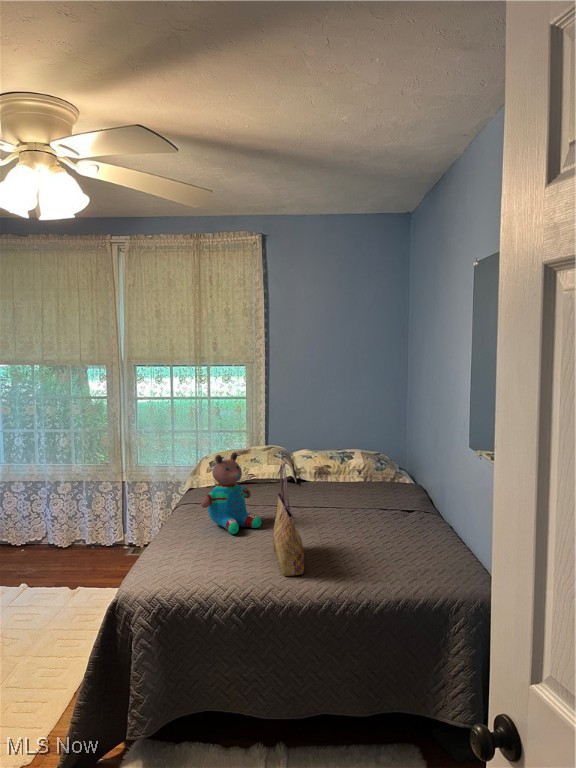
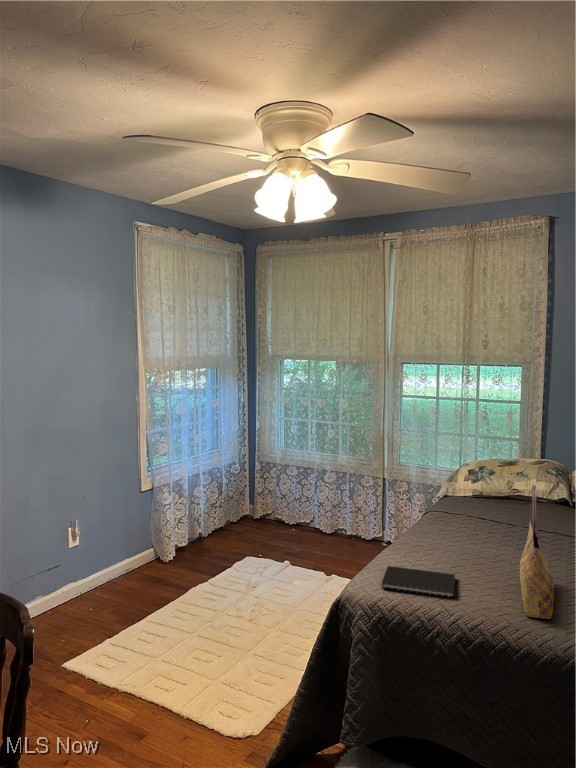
teddy bear: present [201,452,261,534] -> none [445,463,514,554]
notebook: none [156,555,224,581] -> present [382,566,455,597]

